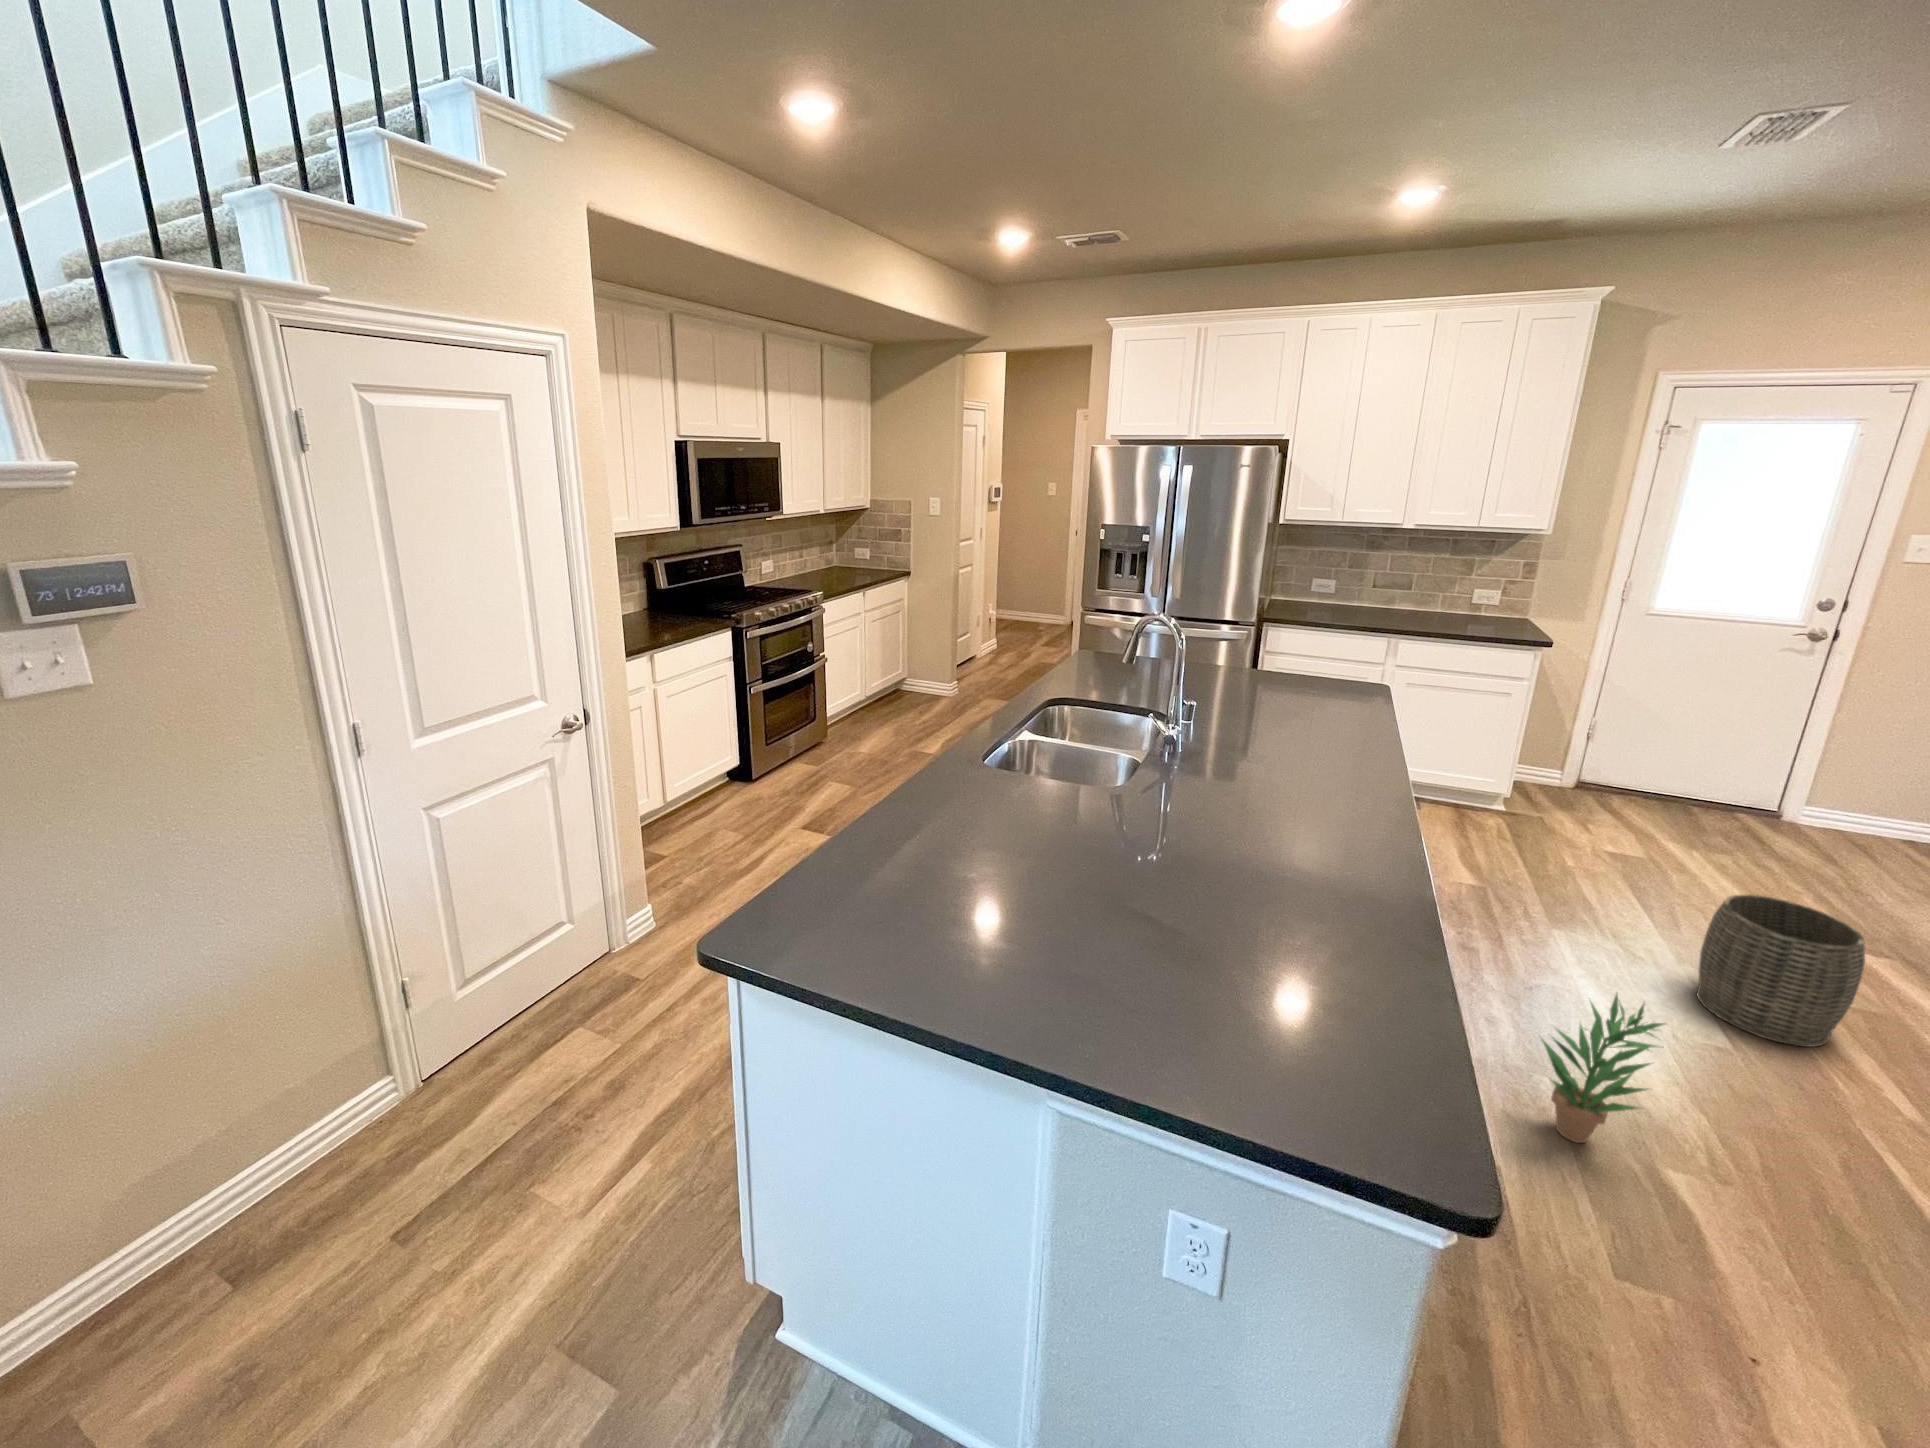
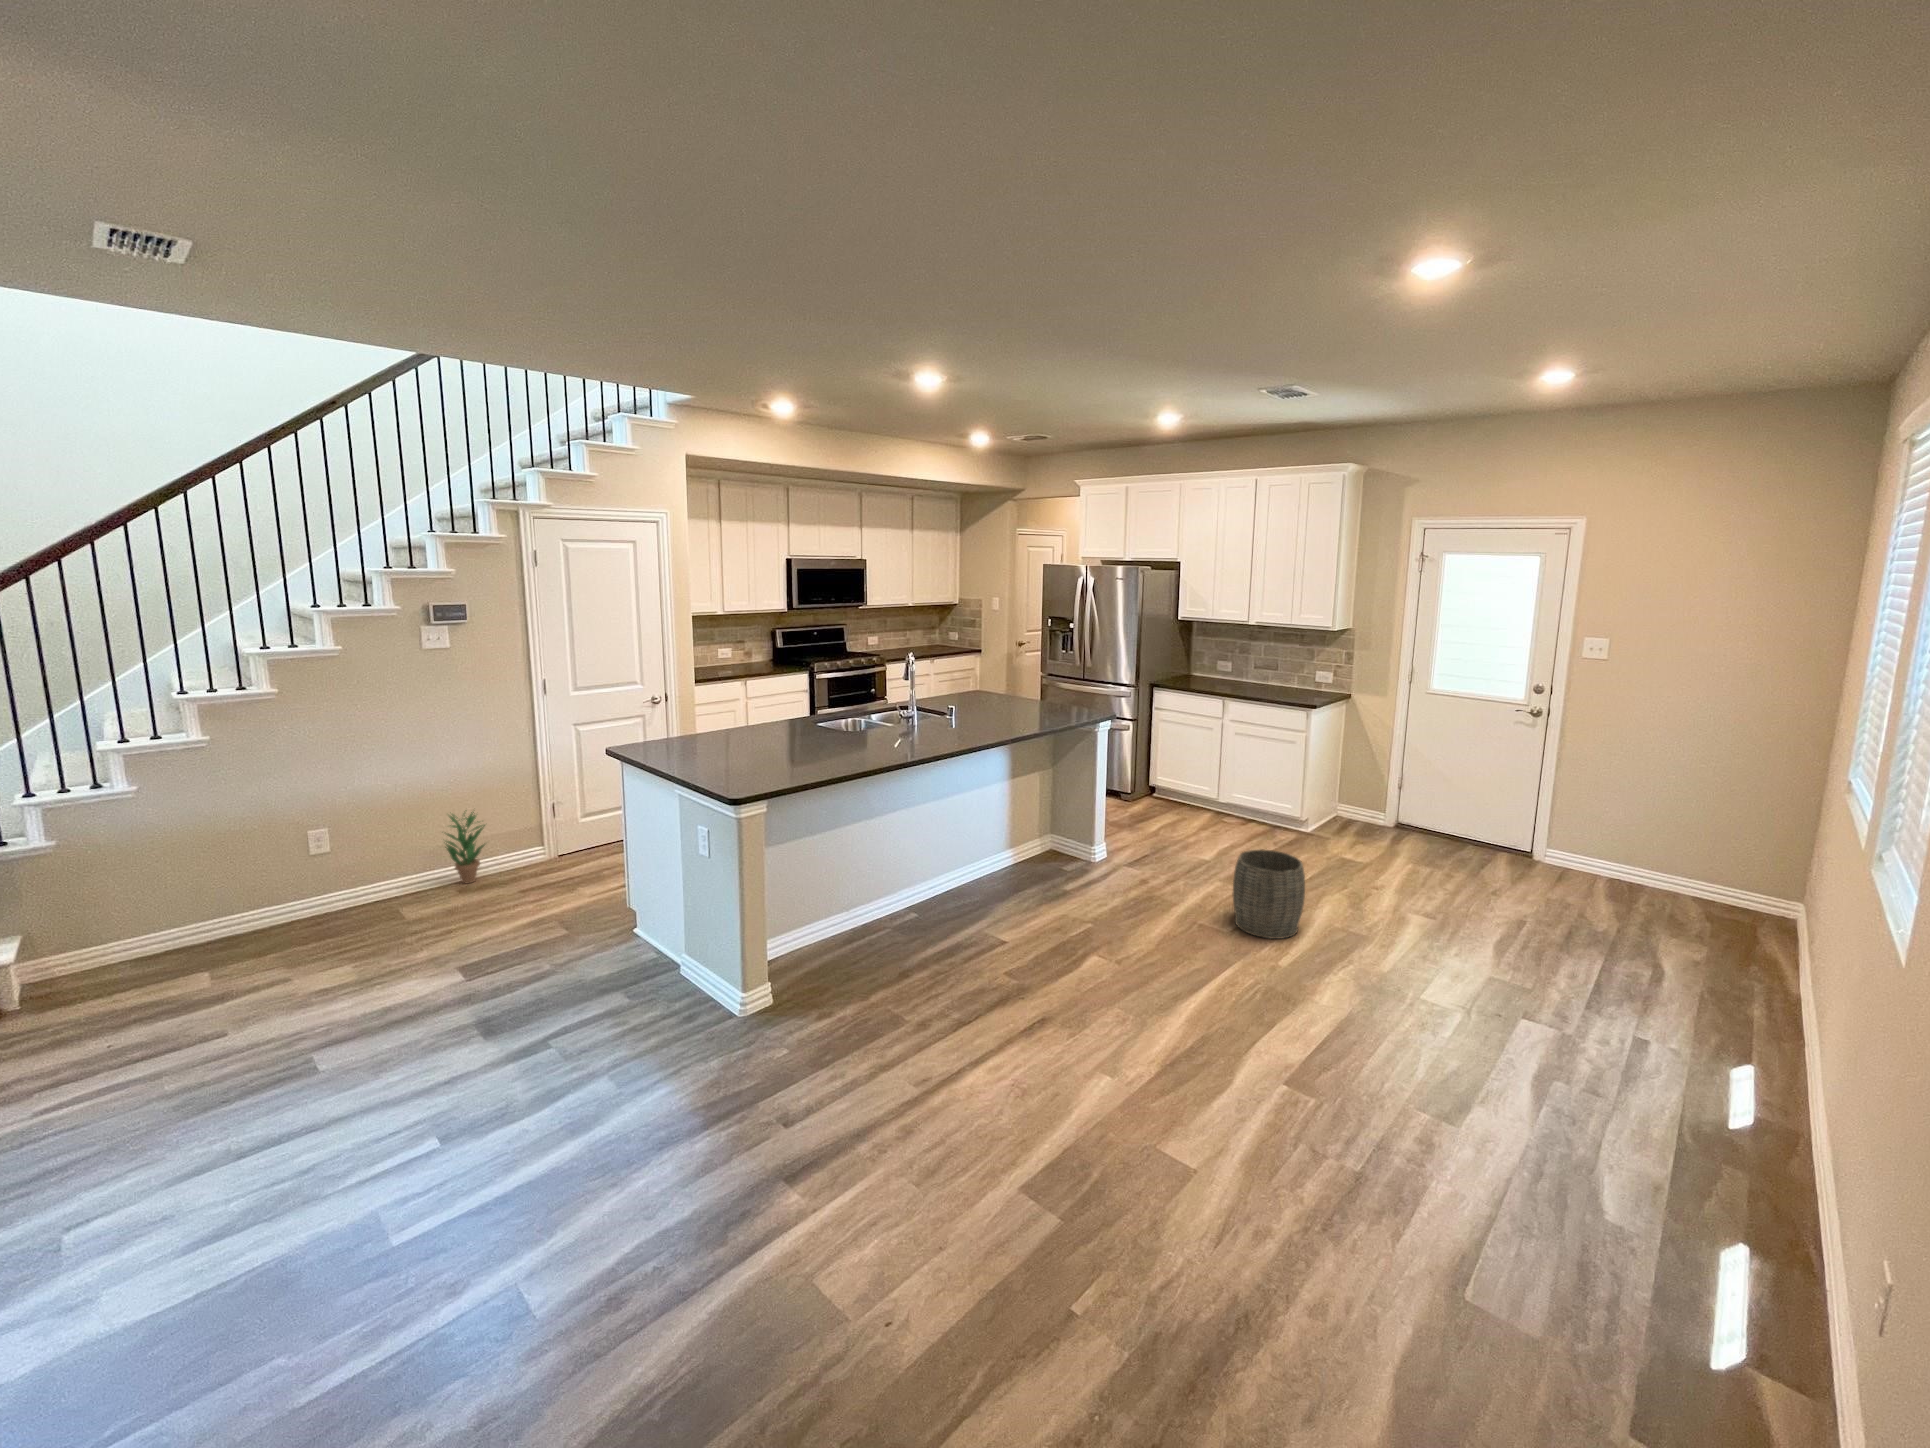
potted plant: present [1541,994,1664,1143] -> present [446,812,485,884]

